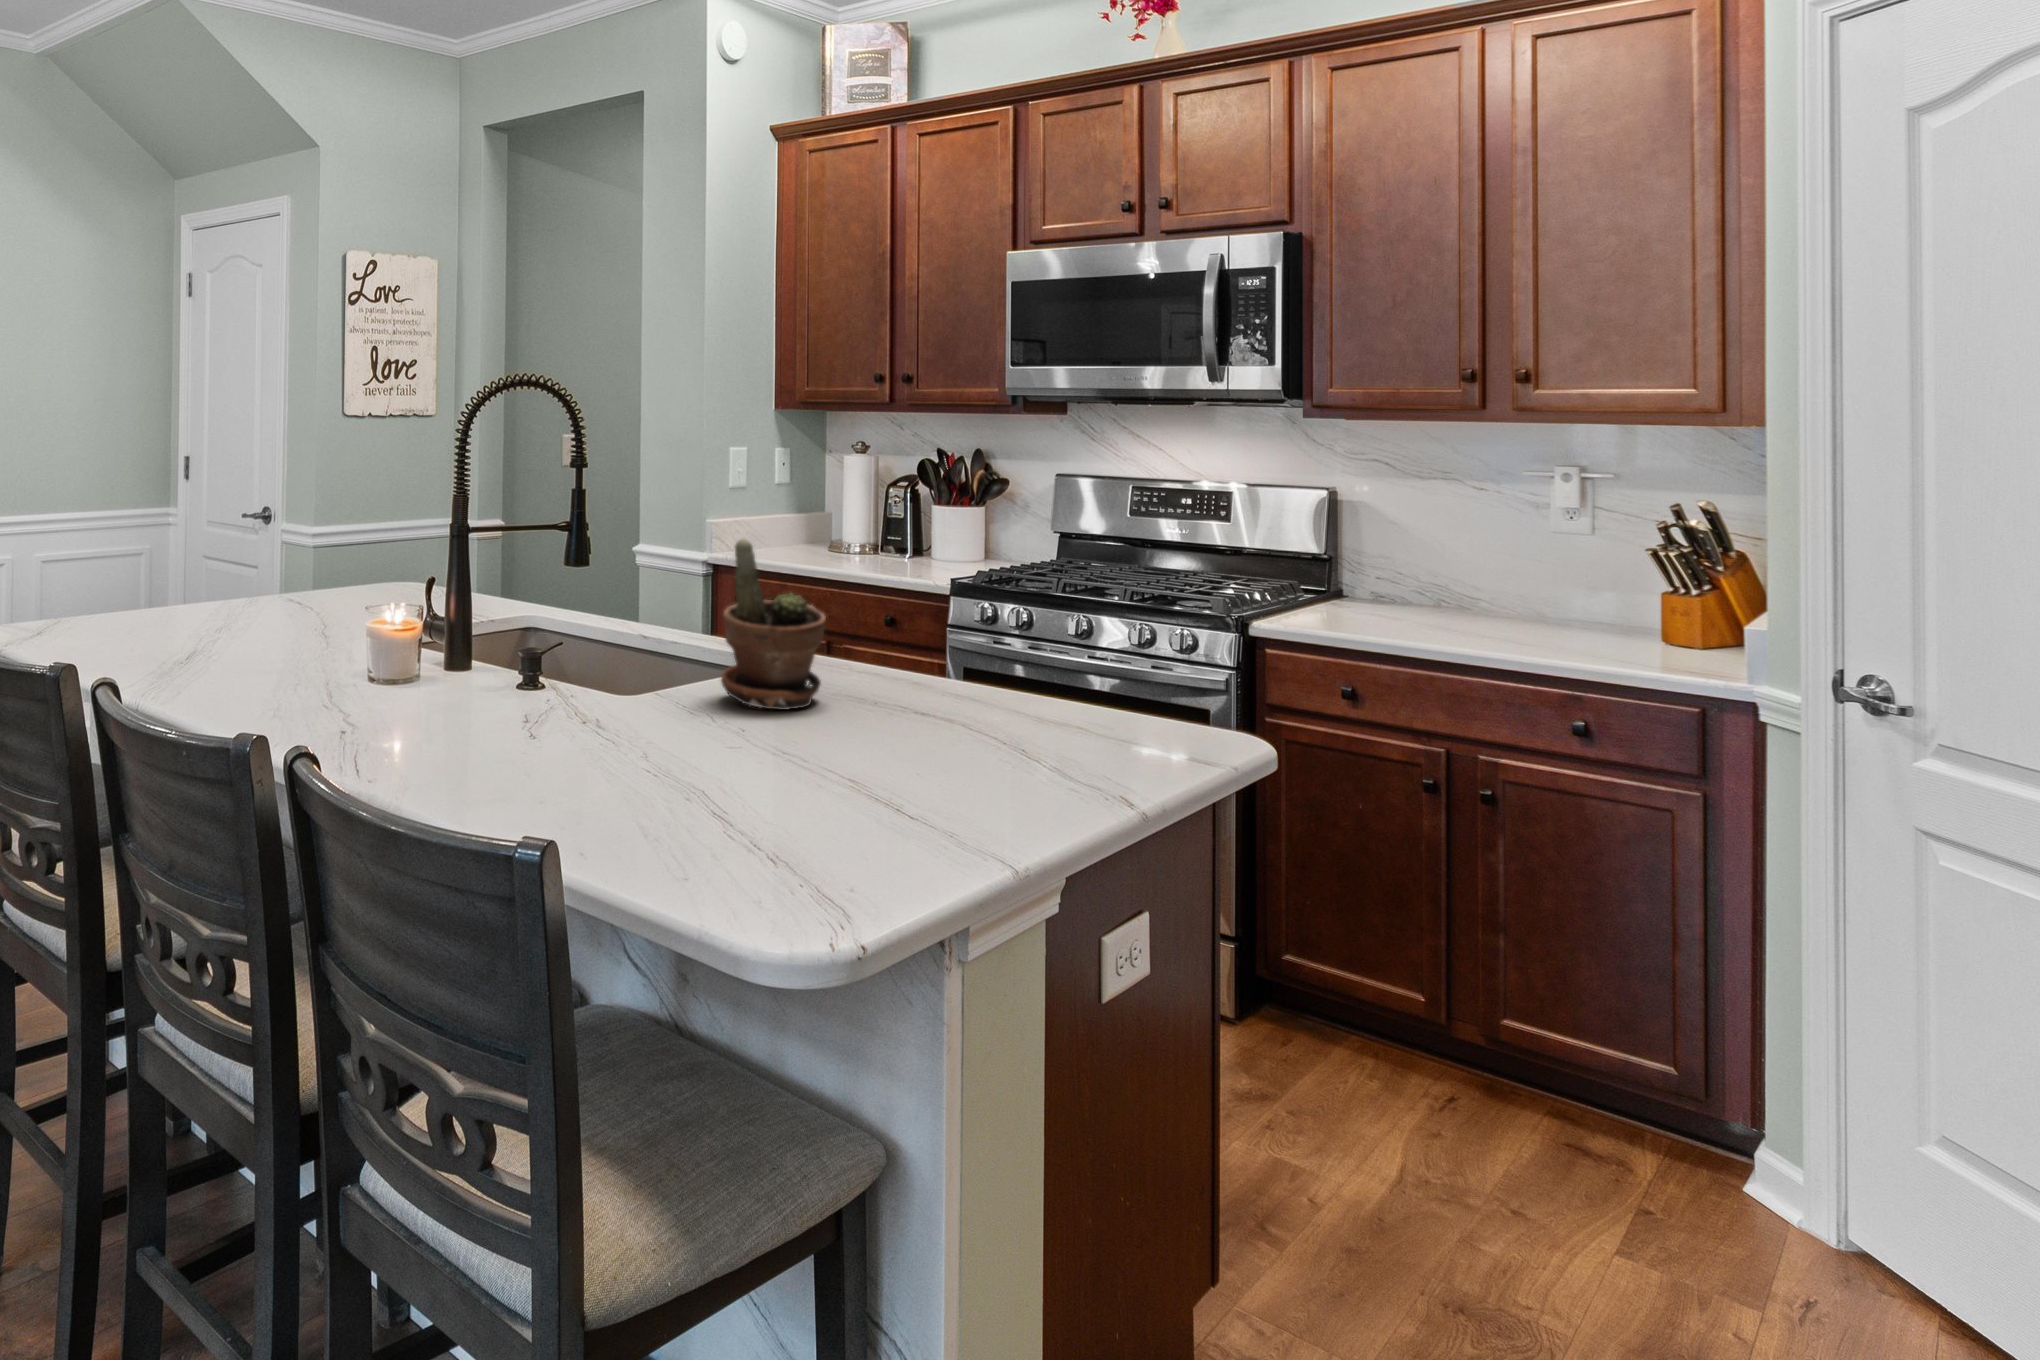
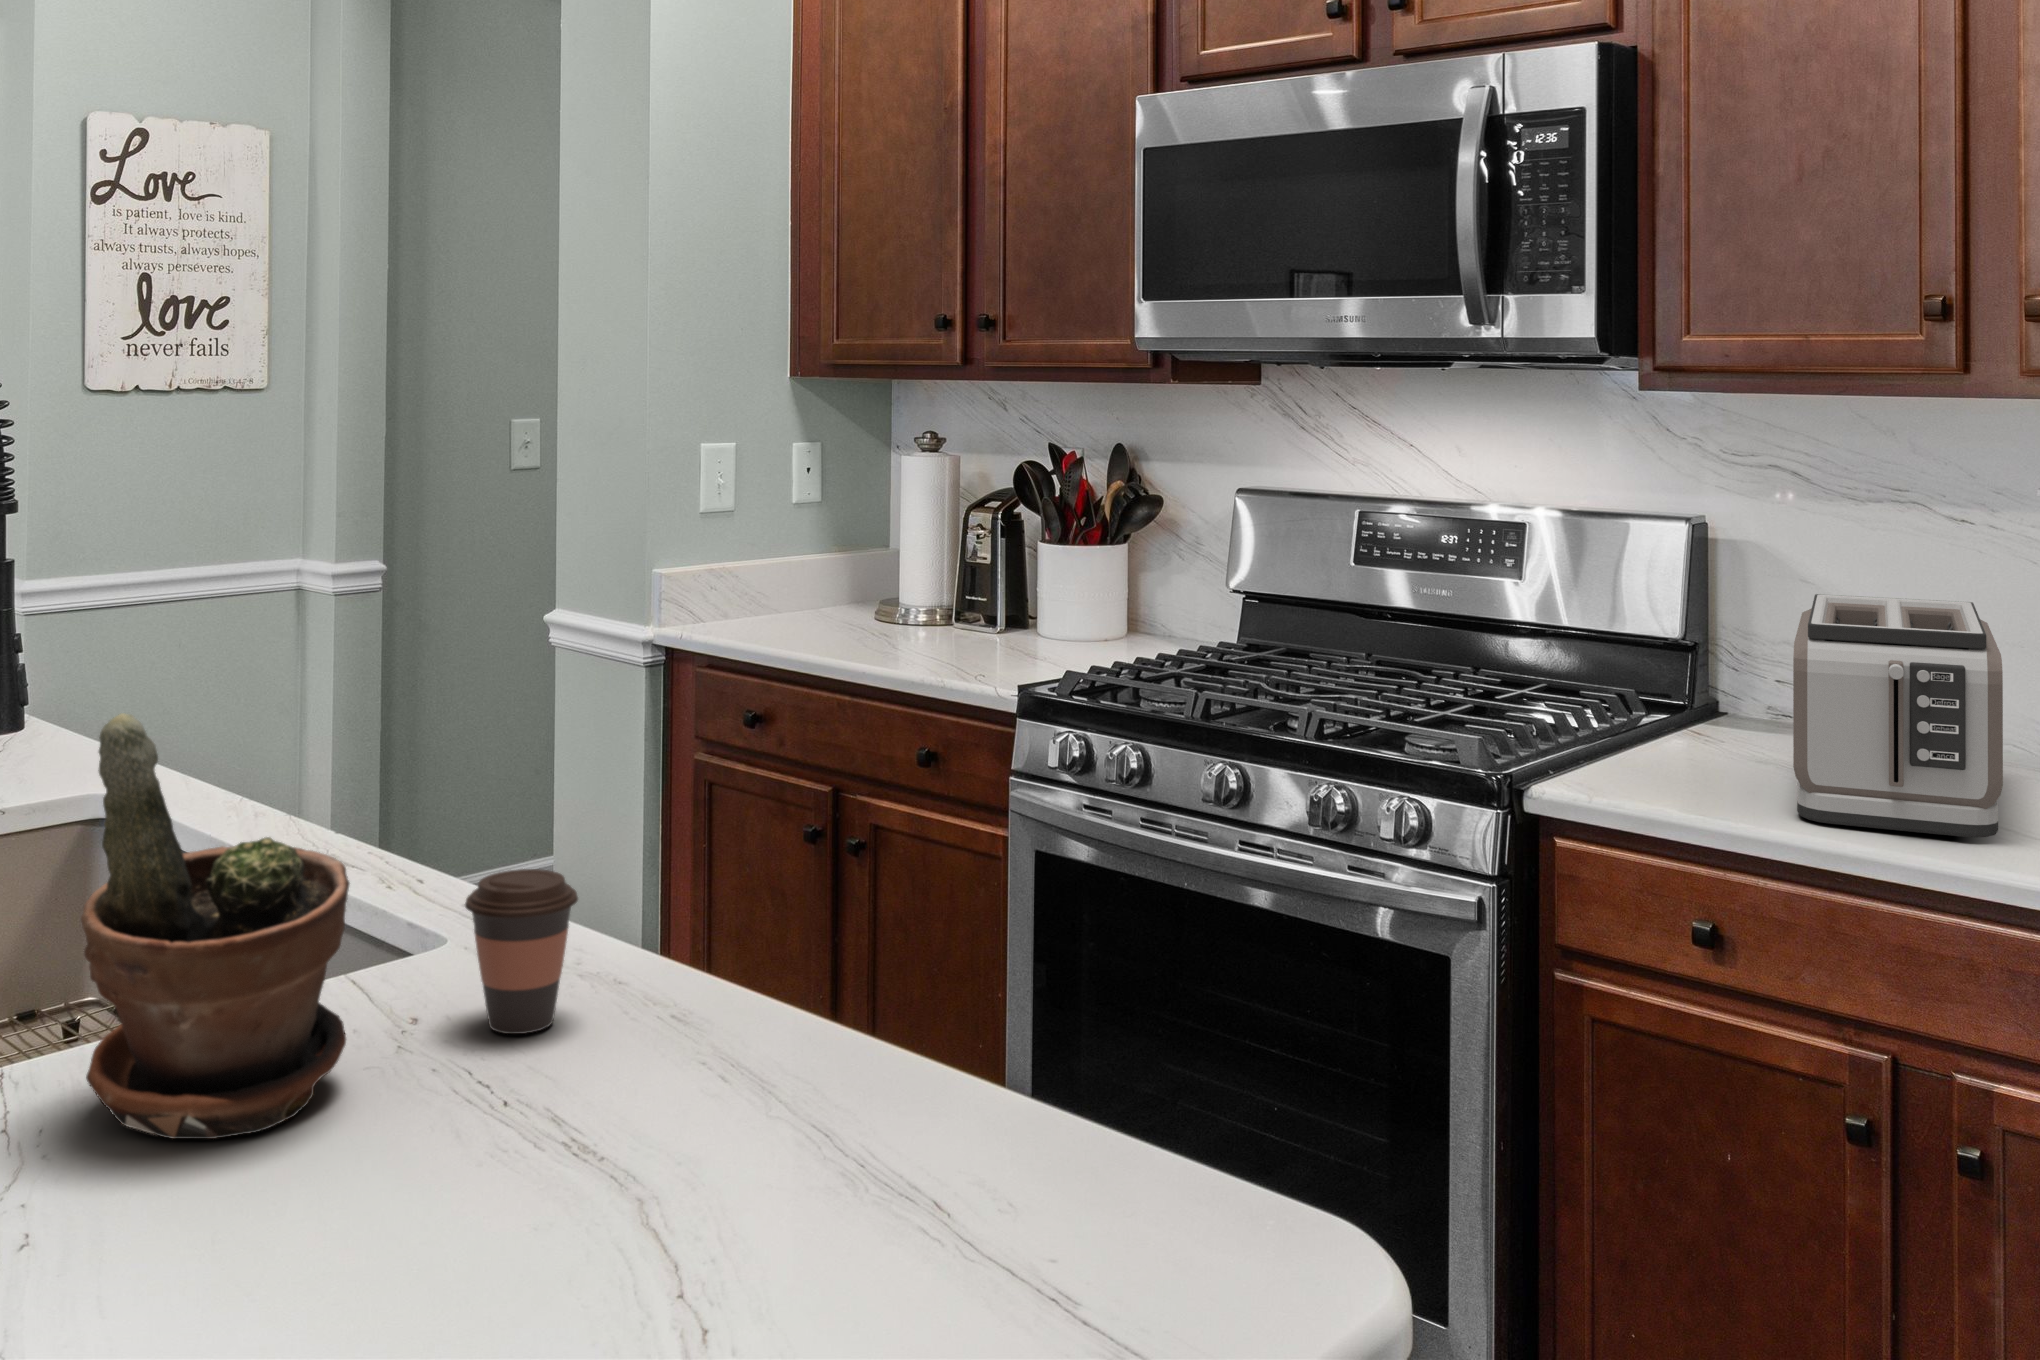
toaster: none [1395,525,1507,641] -> present [1793,594,2003,837]
coffee cup: none [842,618,890,686] -> present [465,869,578,1034]

